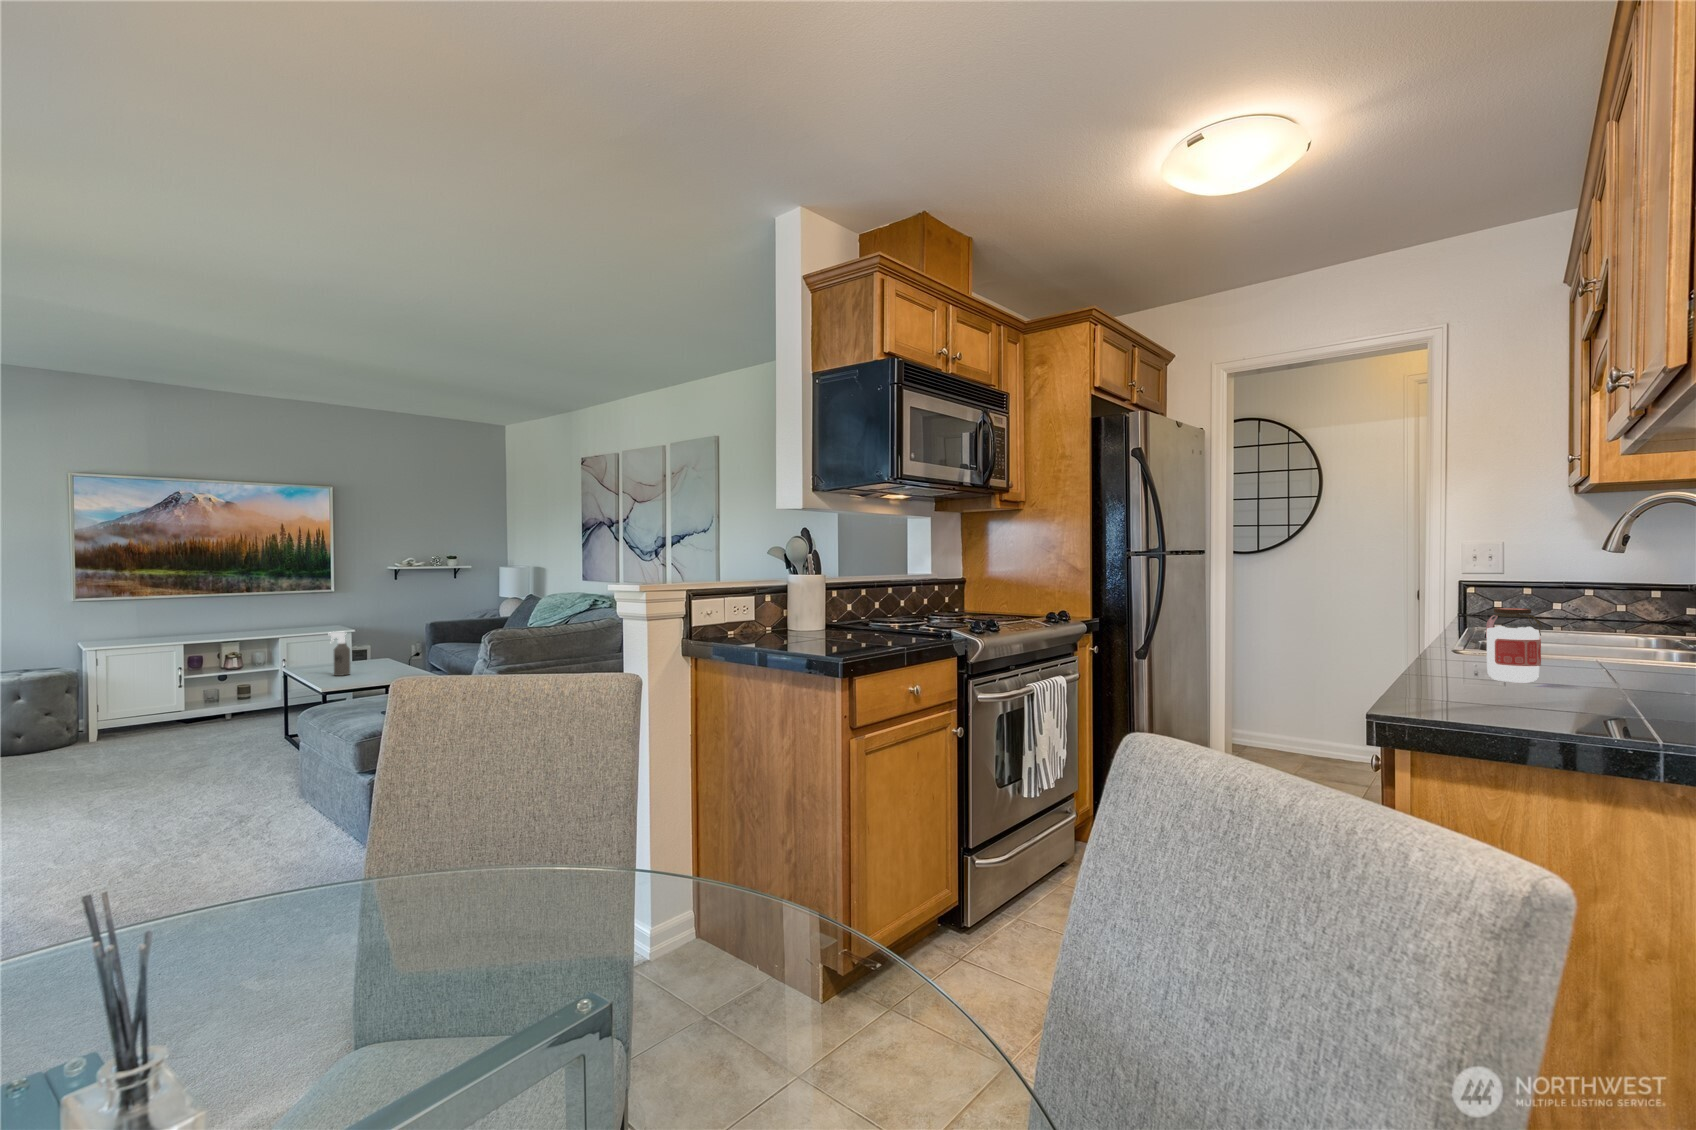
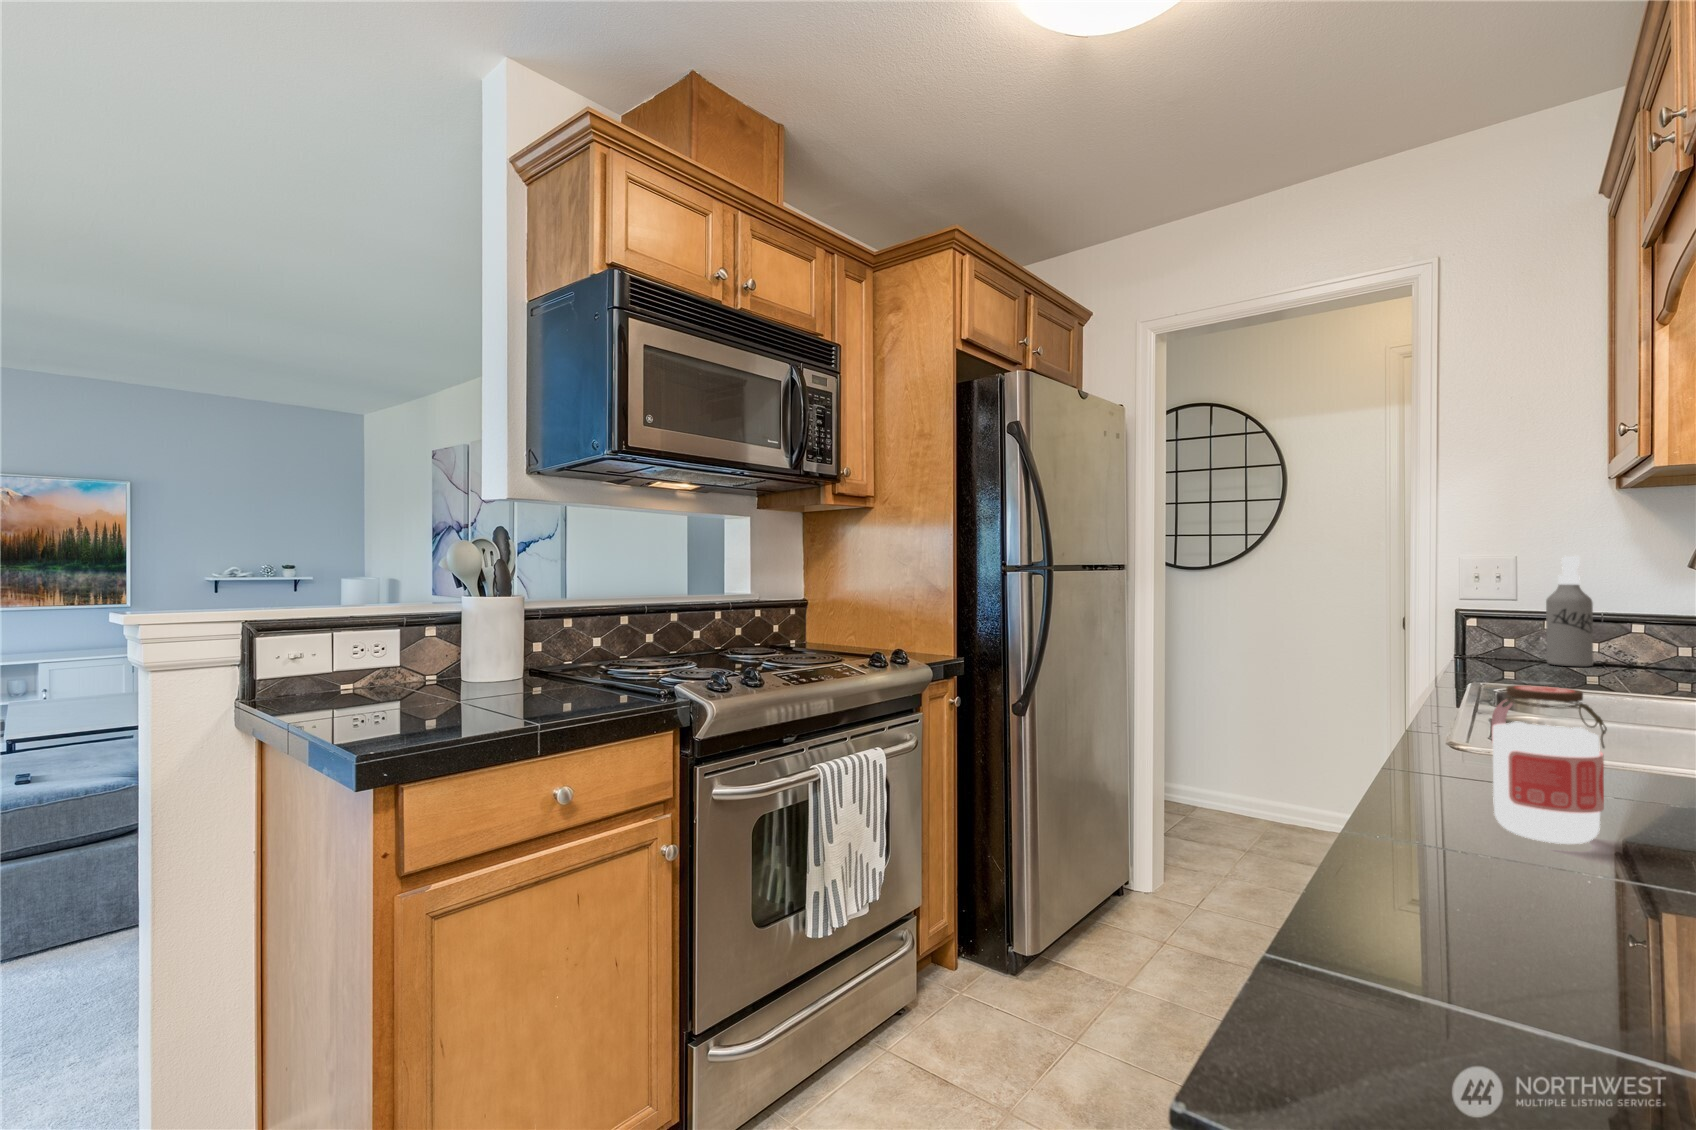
spray bottle: present [329,632,350,676] -> present [1546,556,1593,666]

